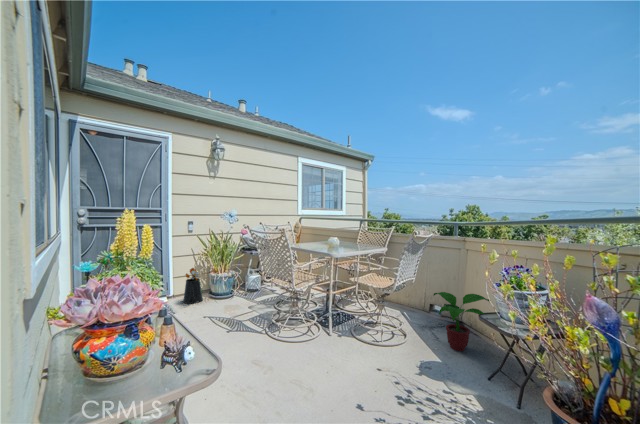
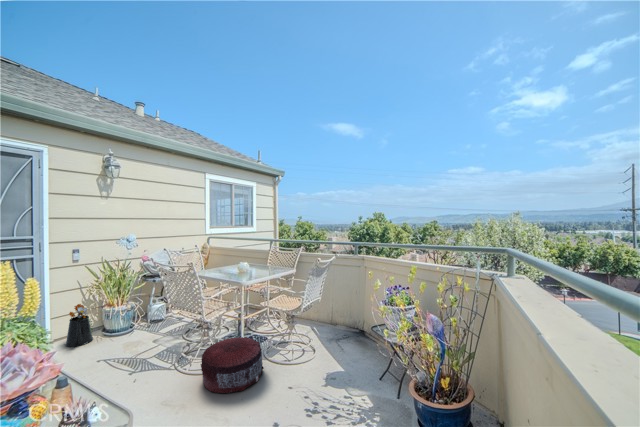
potted plant: present [434,292,489,351] -> none [336,307,380,357]
pouf: none [287,309,350,363] -> present [201,337,264,393]

